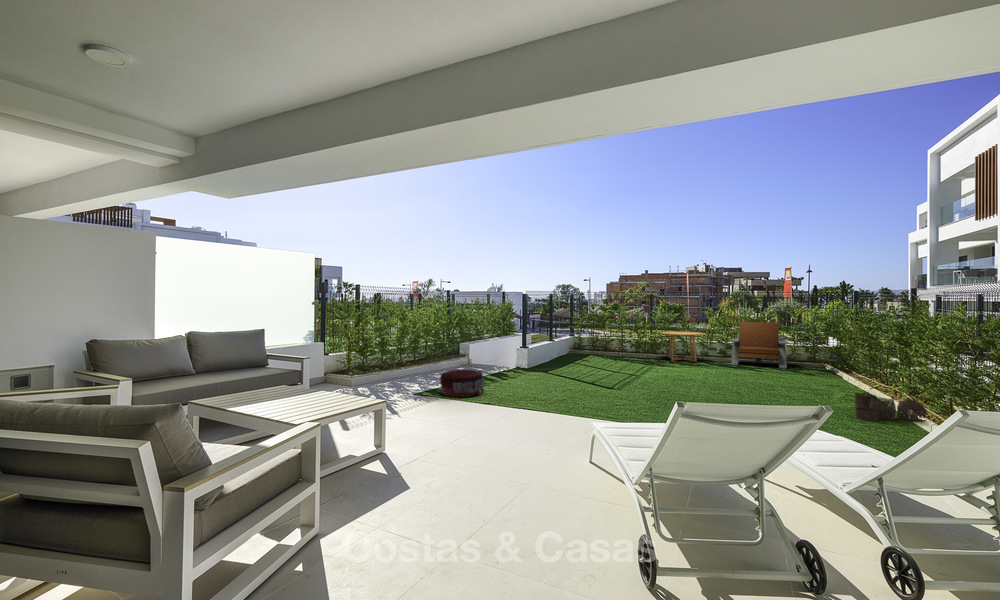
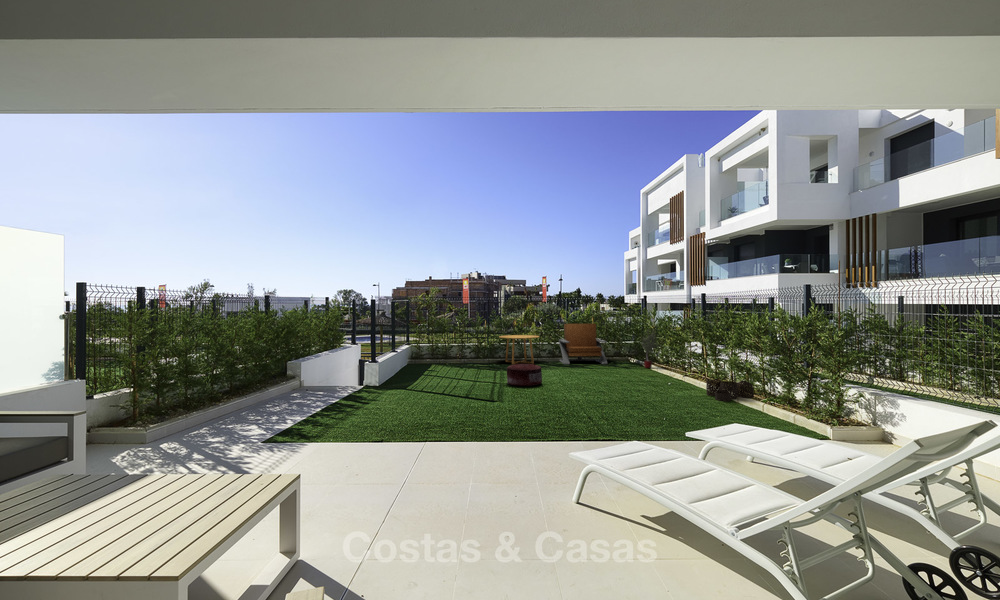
potted tree: none [825,331,857,377] -> present [642,330,661,368]
pouf: present [440,369,484,397] -> present [507,364,542,386]

